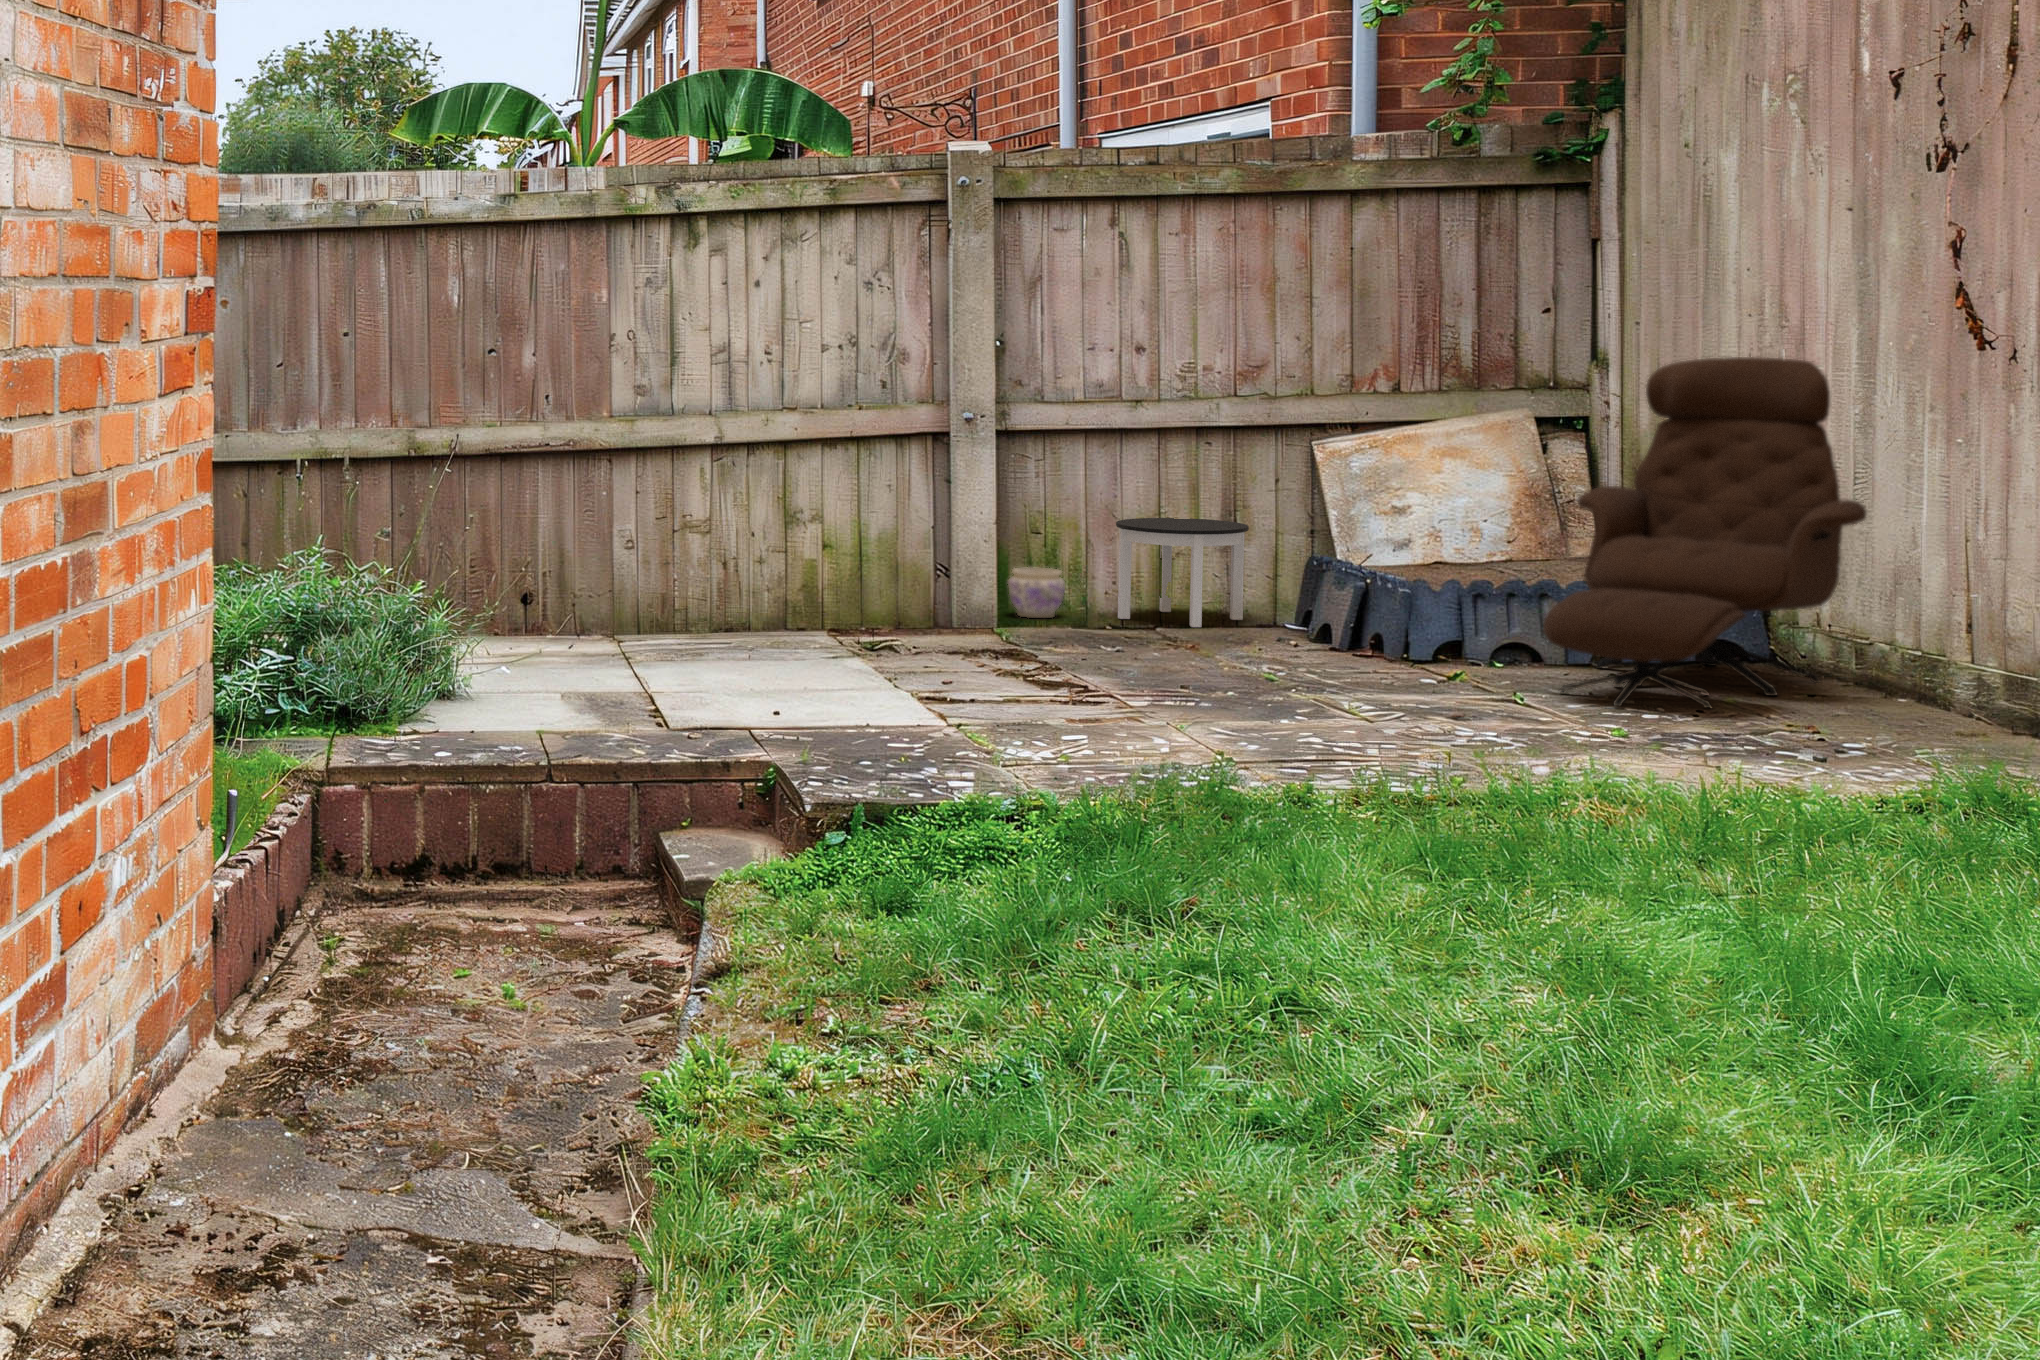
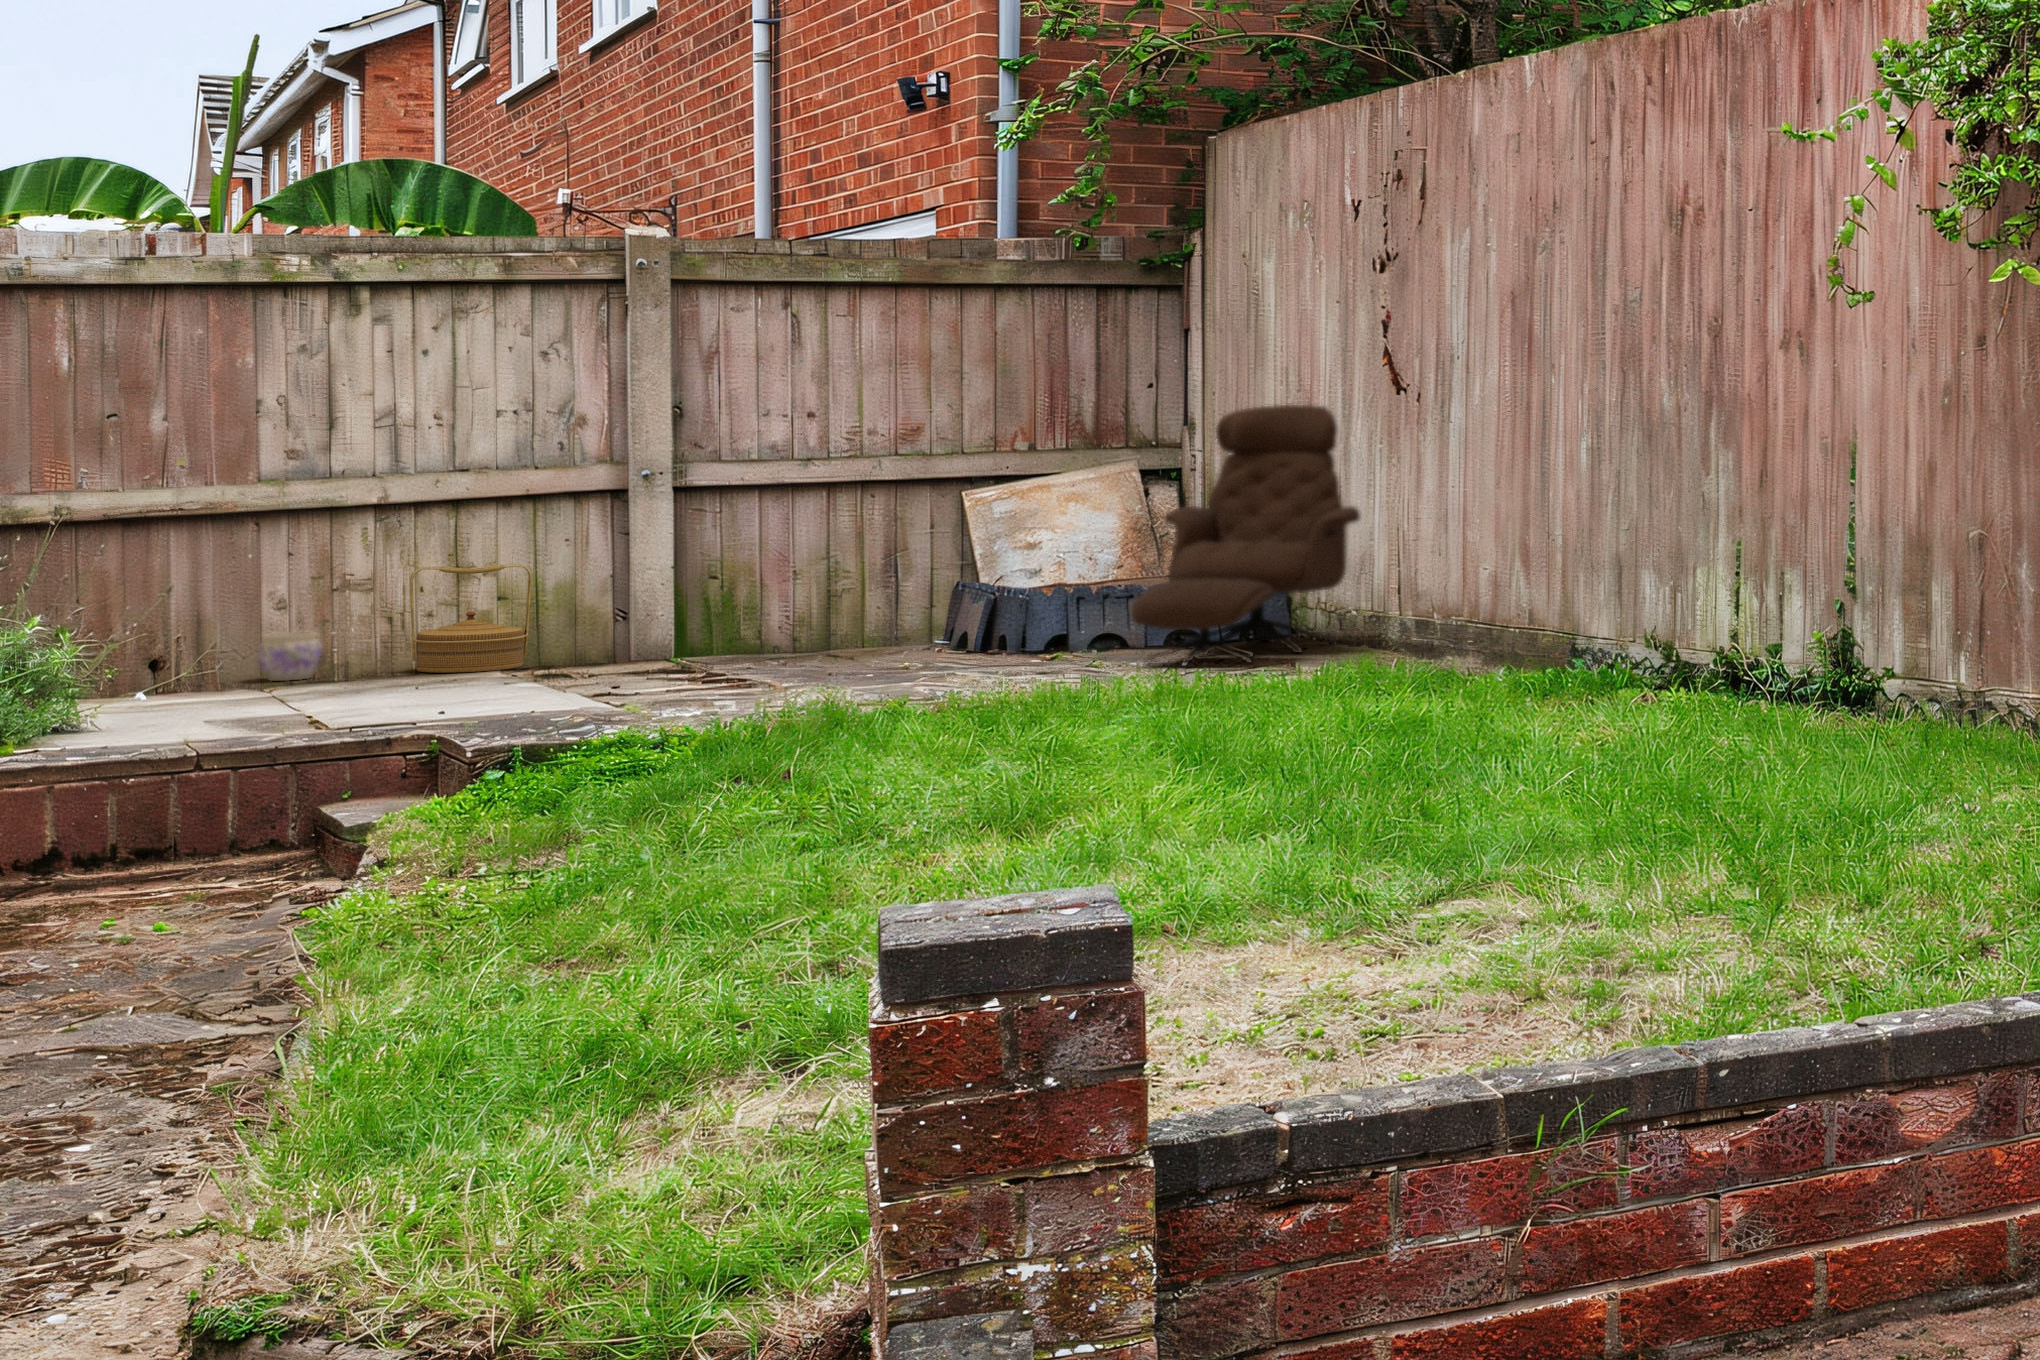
woven basket: none [746,511,858,626] -> present [410,564,532,673]
round table: present [1116,518,1249,627] -> none [789,558,909,648]
planter: present [1008,567,1065,618] -> present [257,632,322,681]

